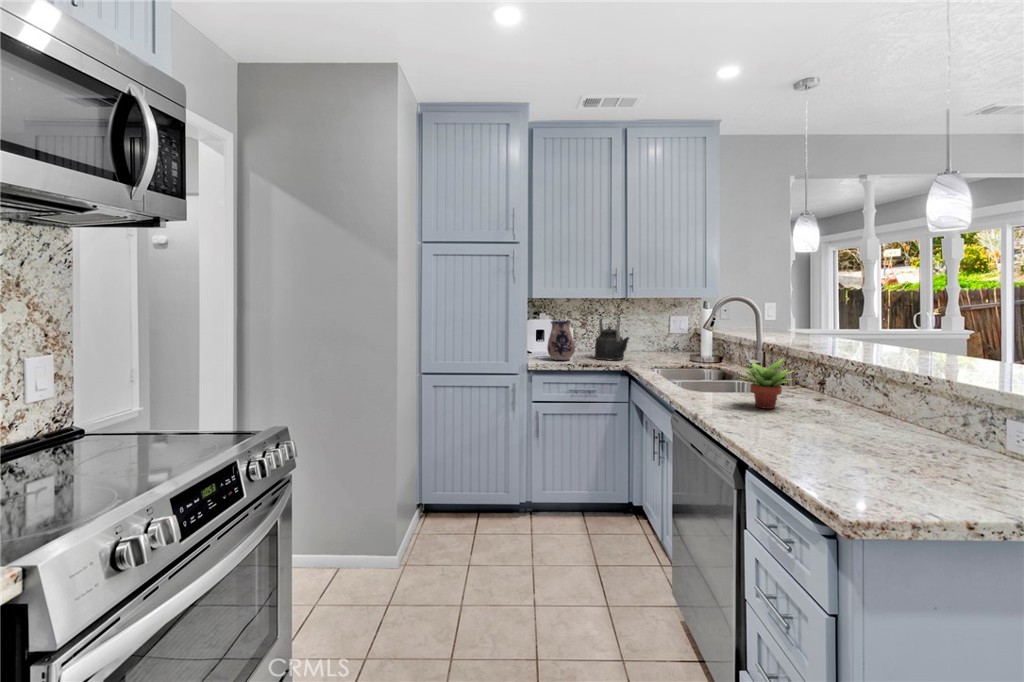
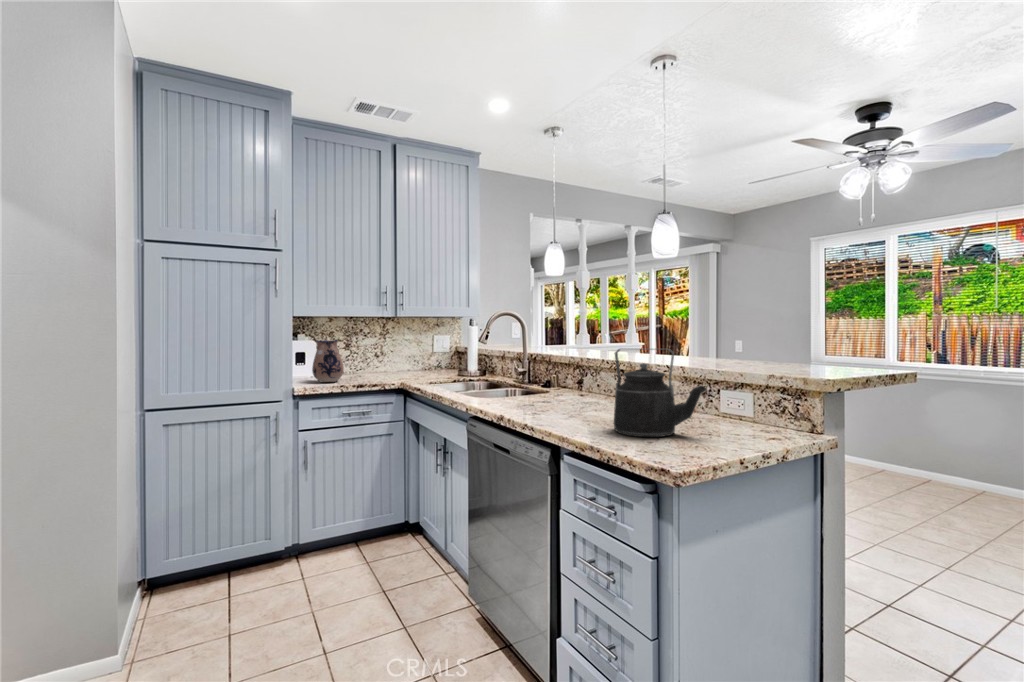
kettle: present [595,318,629,360] -> present [614,349,706,437]
succulent plant: present [741,357,793,409] -> none [525,359,569,405]

